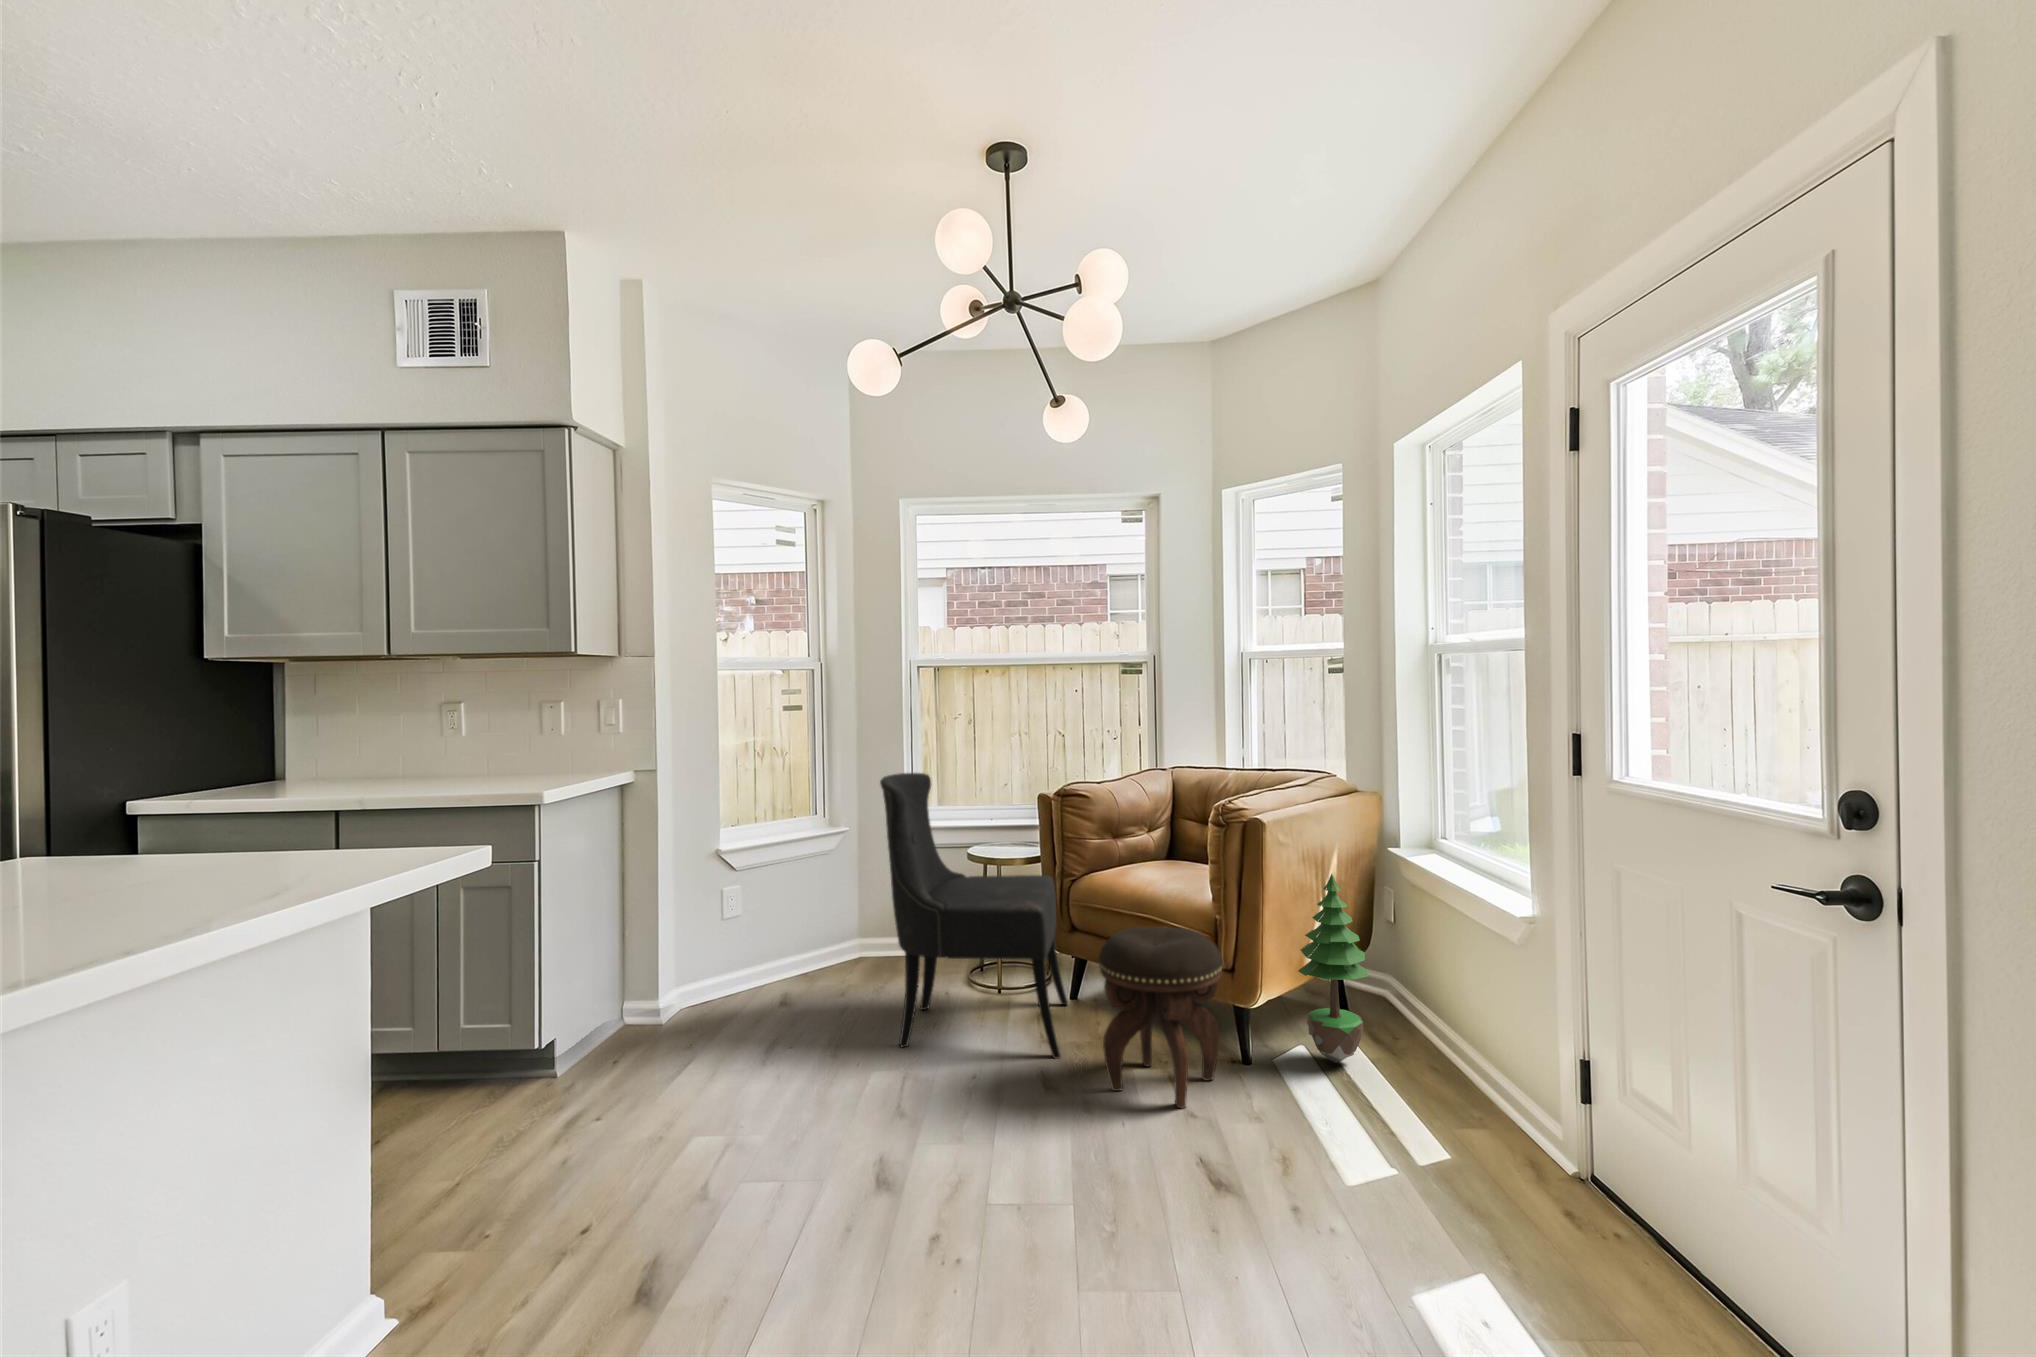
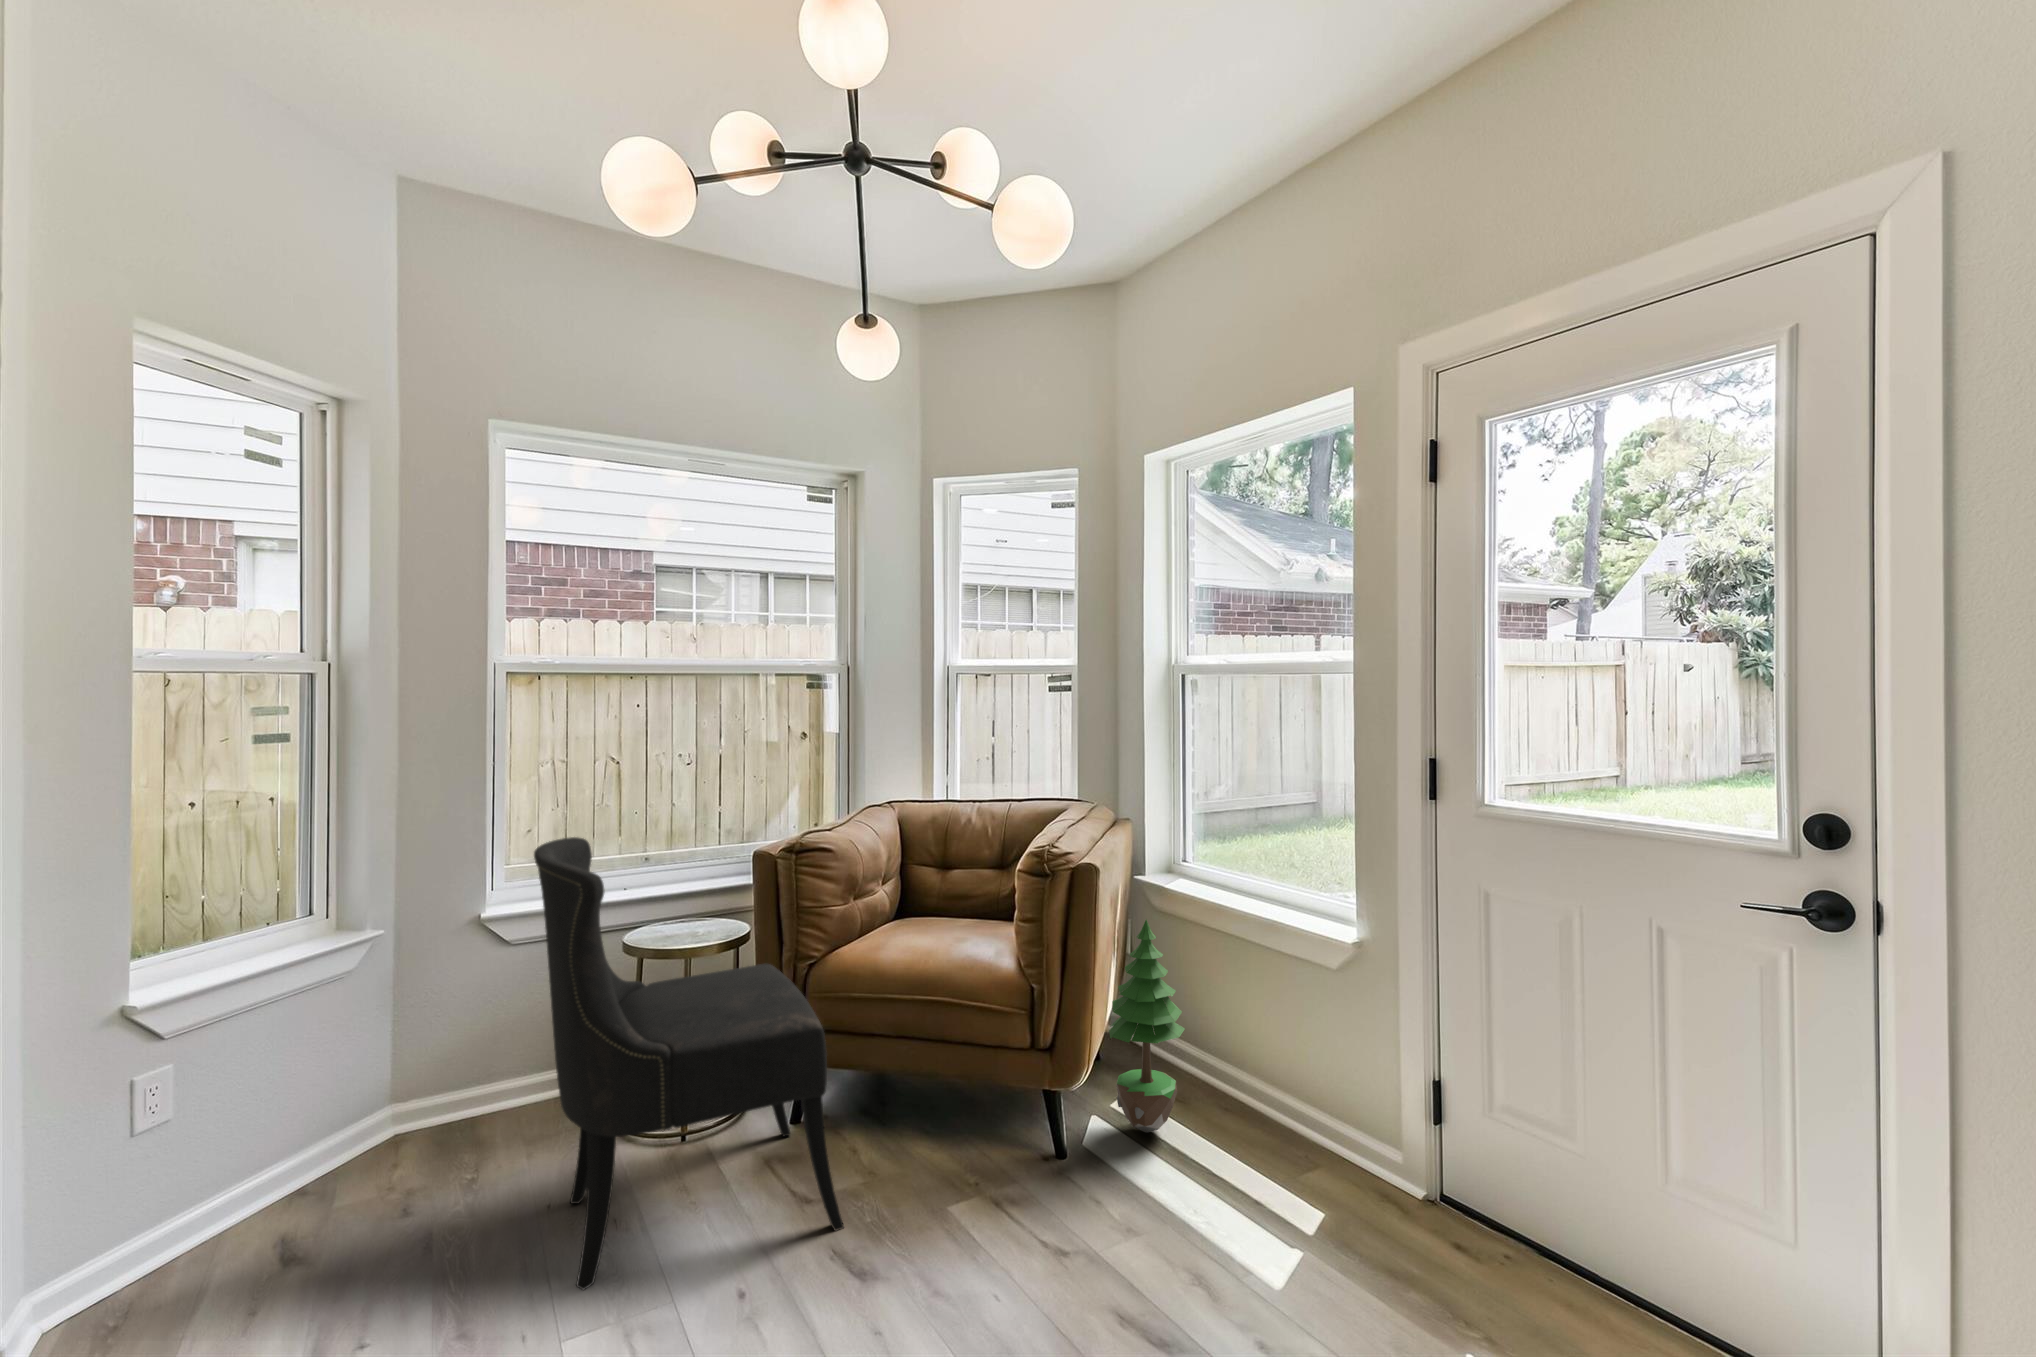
footstool: present [1099,926,1223,1109] -> none [923,1015,1081,1260]

